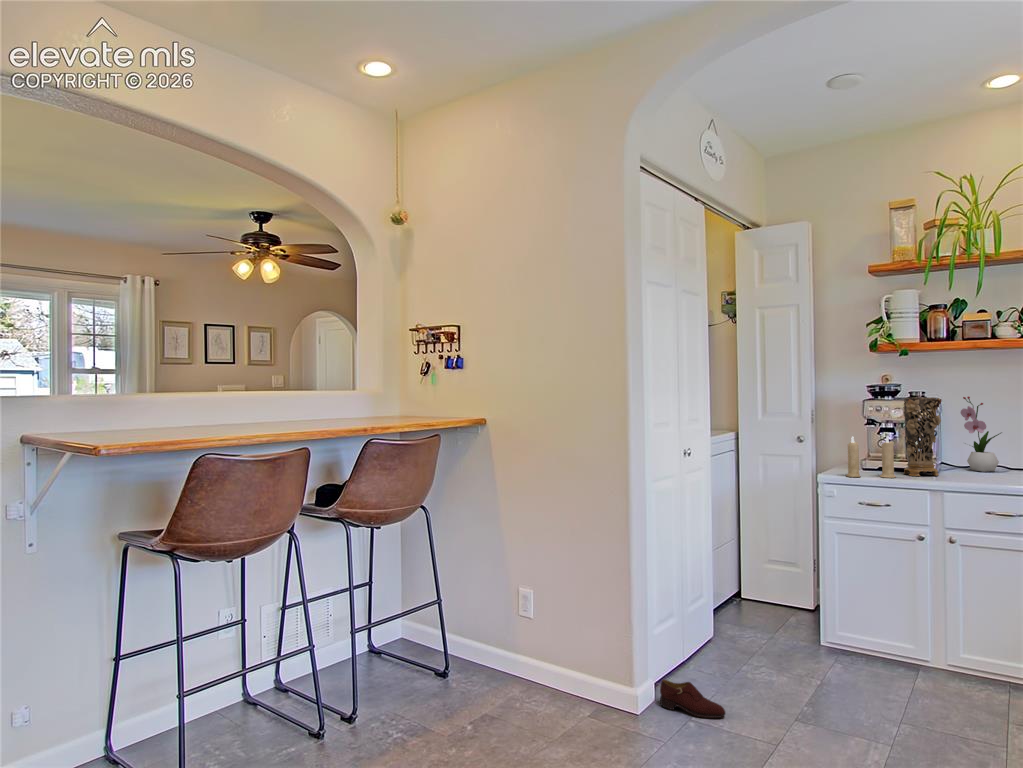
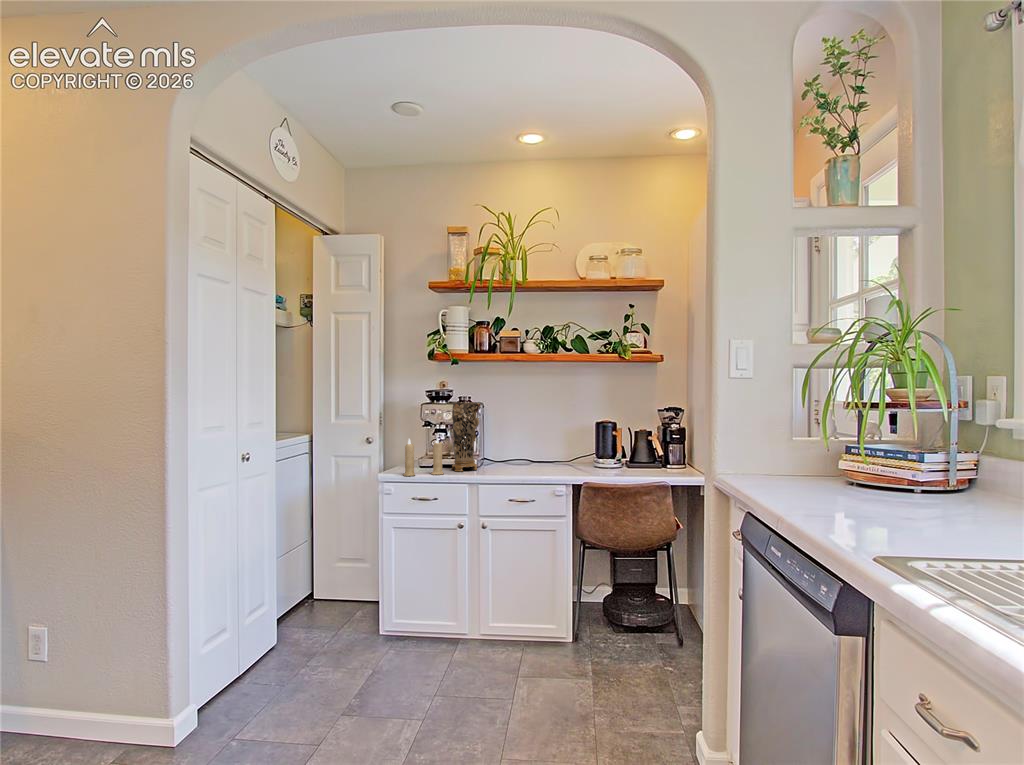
flower arrangement: present [960,396,1001,472] -> none [496,401,525,464]
shoe: present [660,680,725,718] -> none [203,707,274,742]

